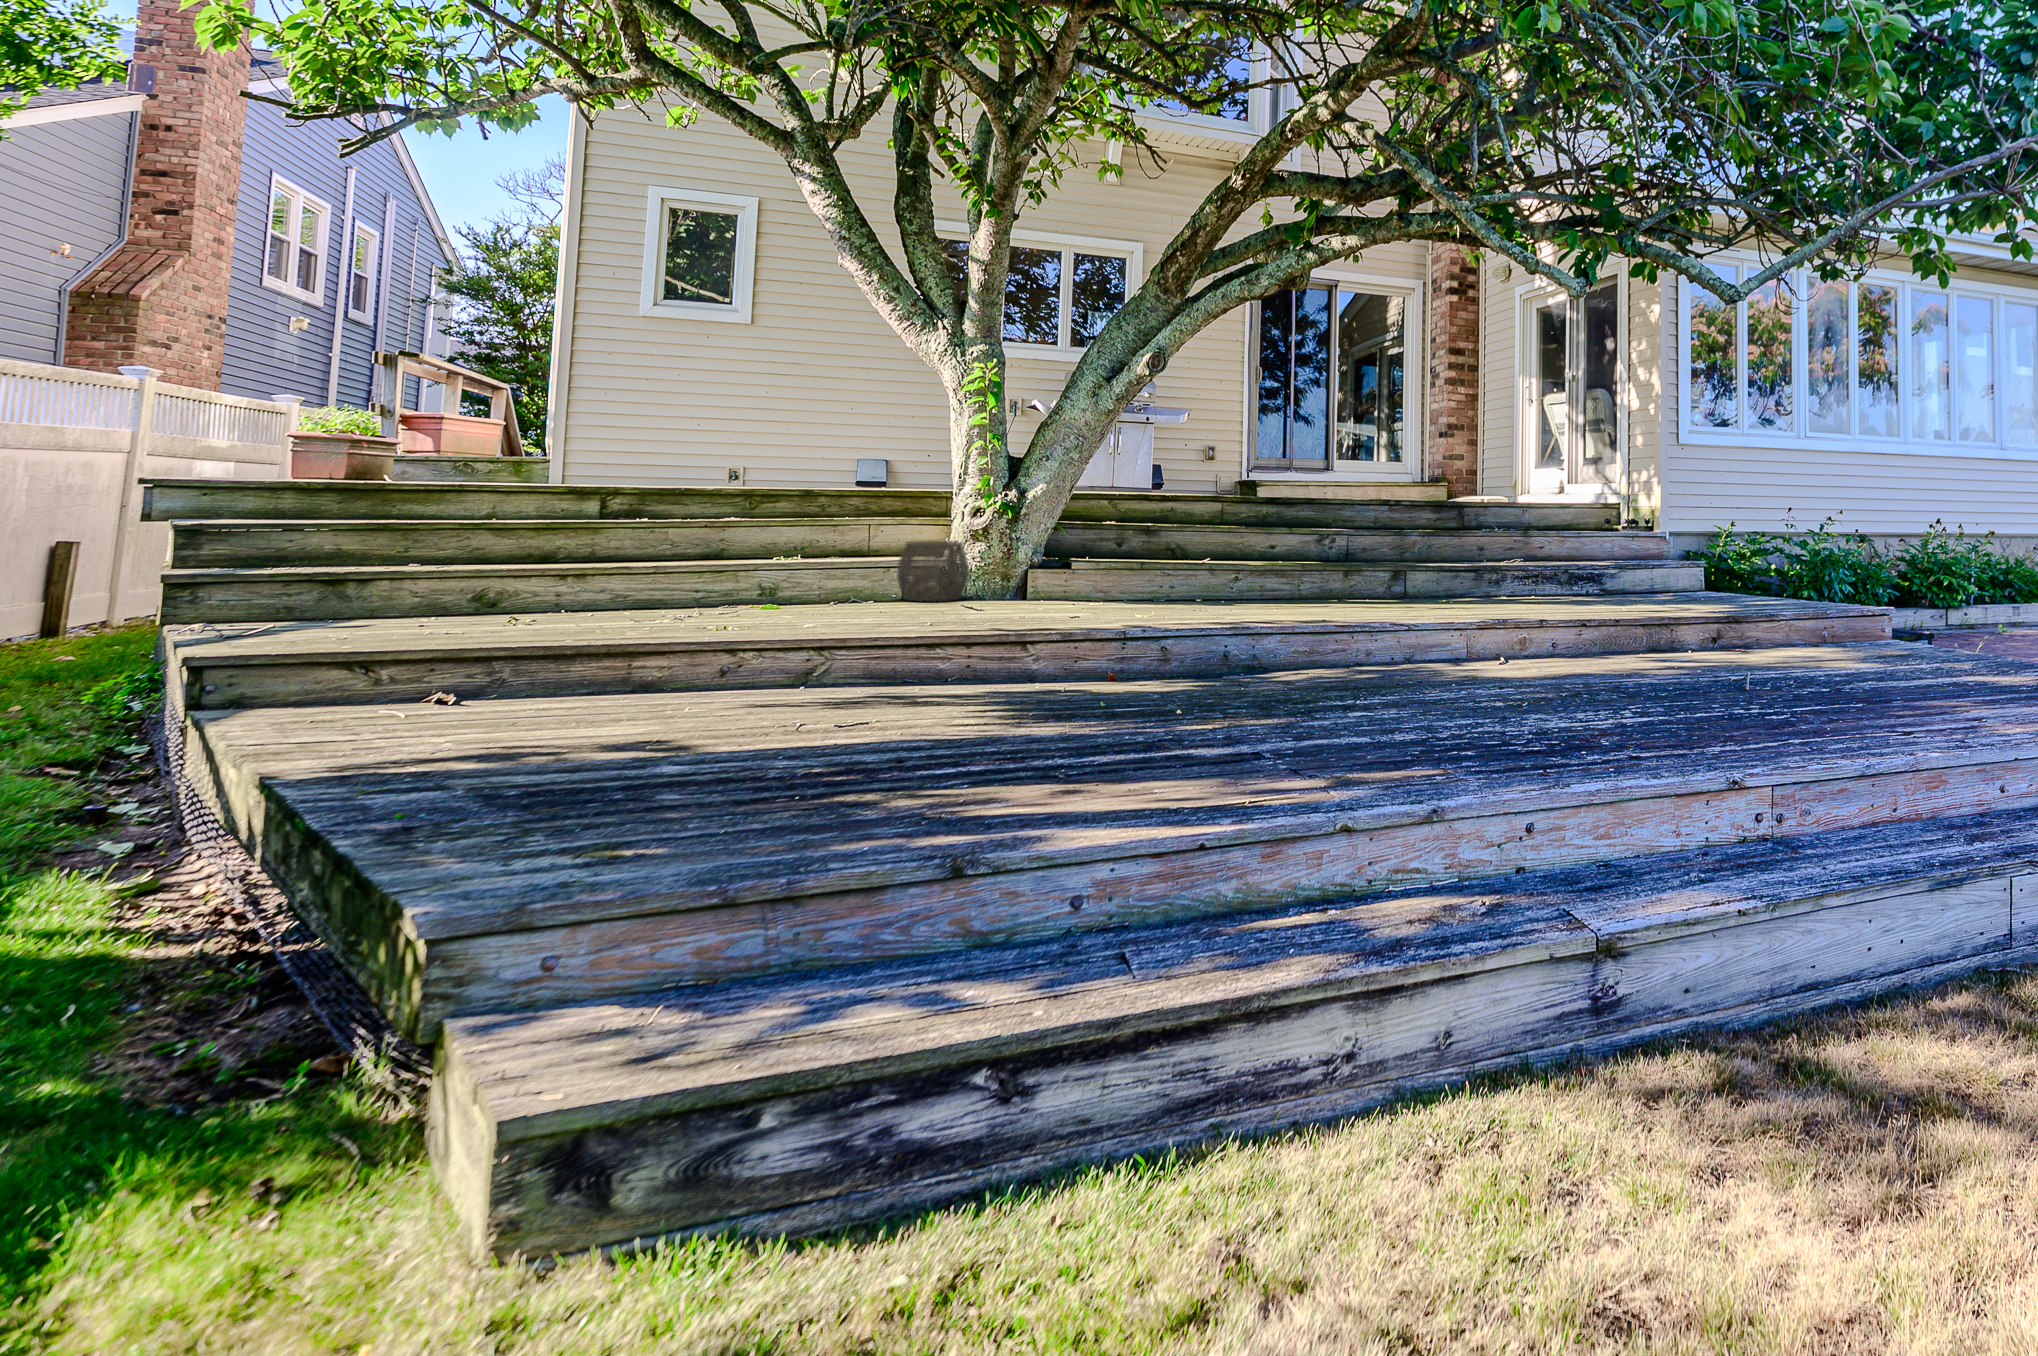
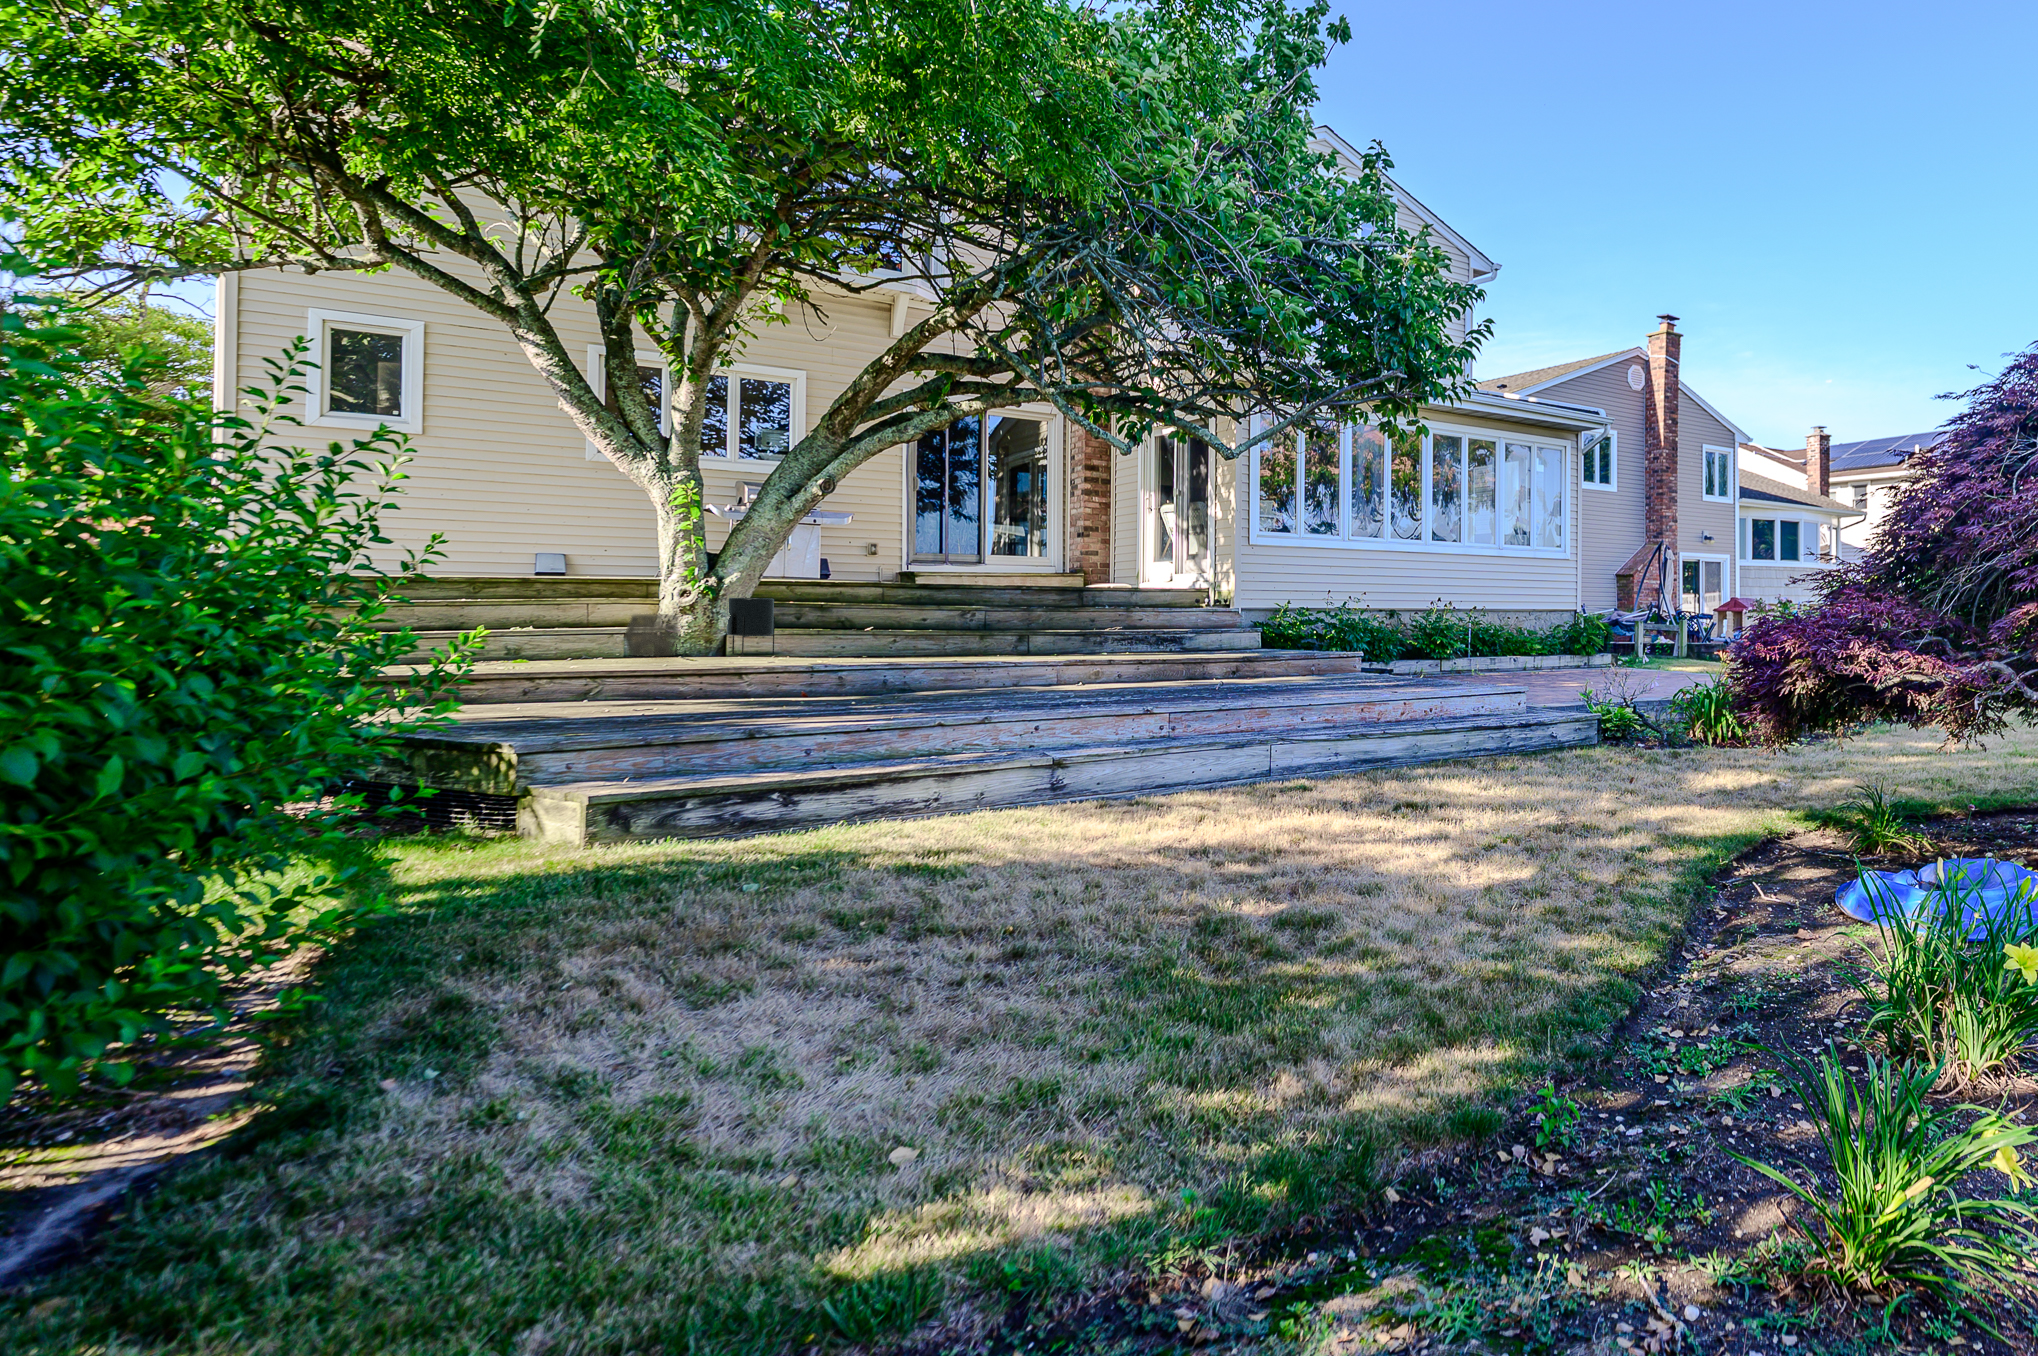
planter: none [1025,518,1086,601] -> present [727,598,775,656]

